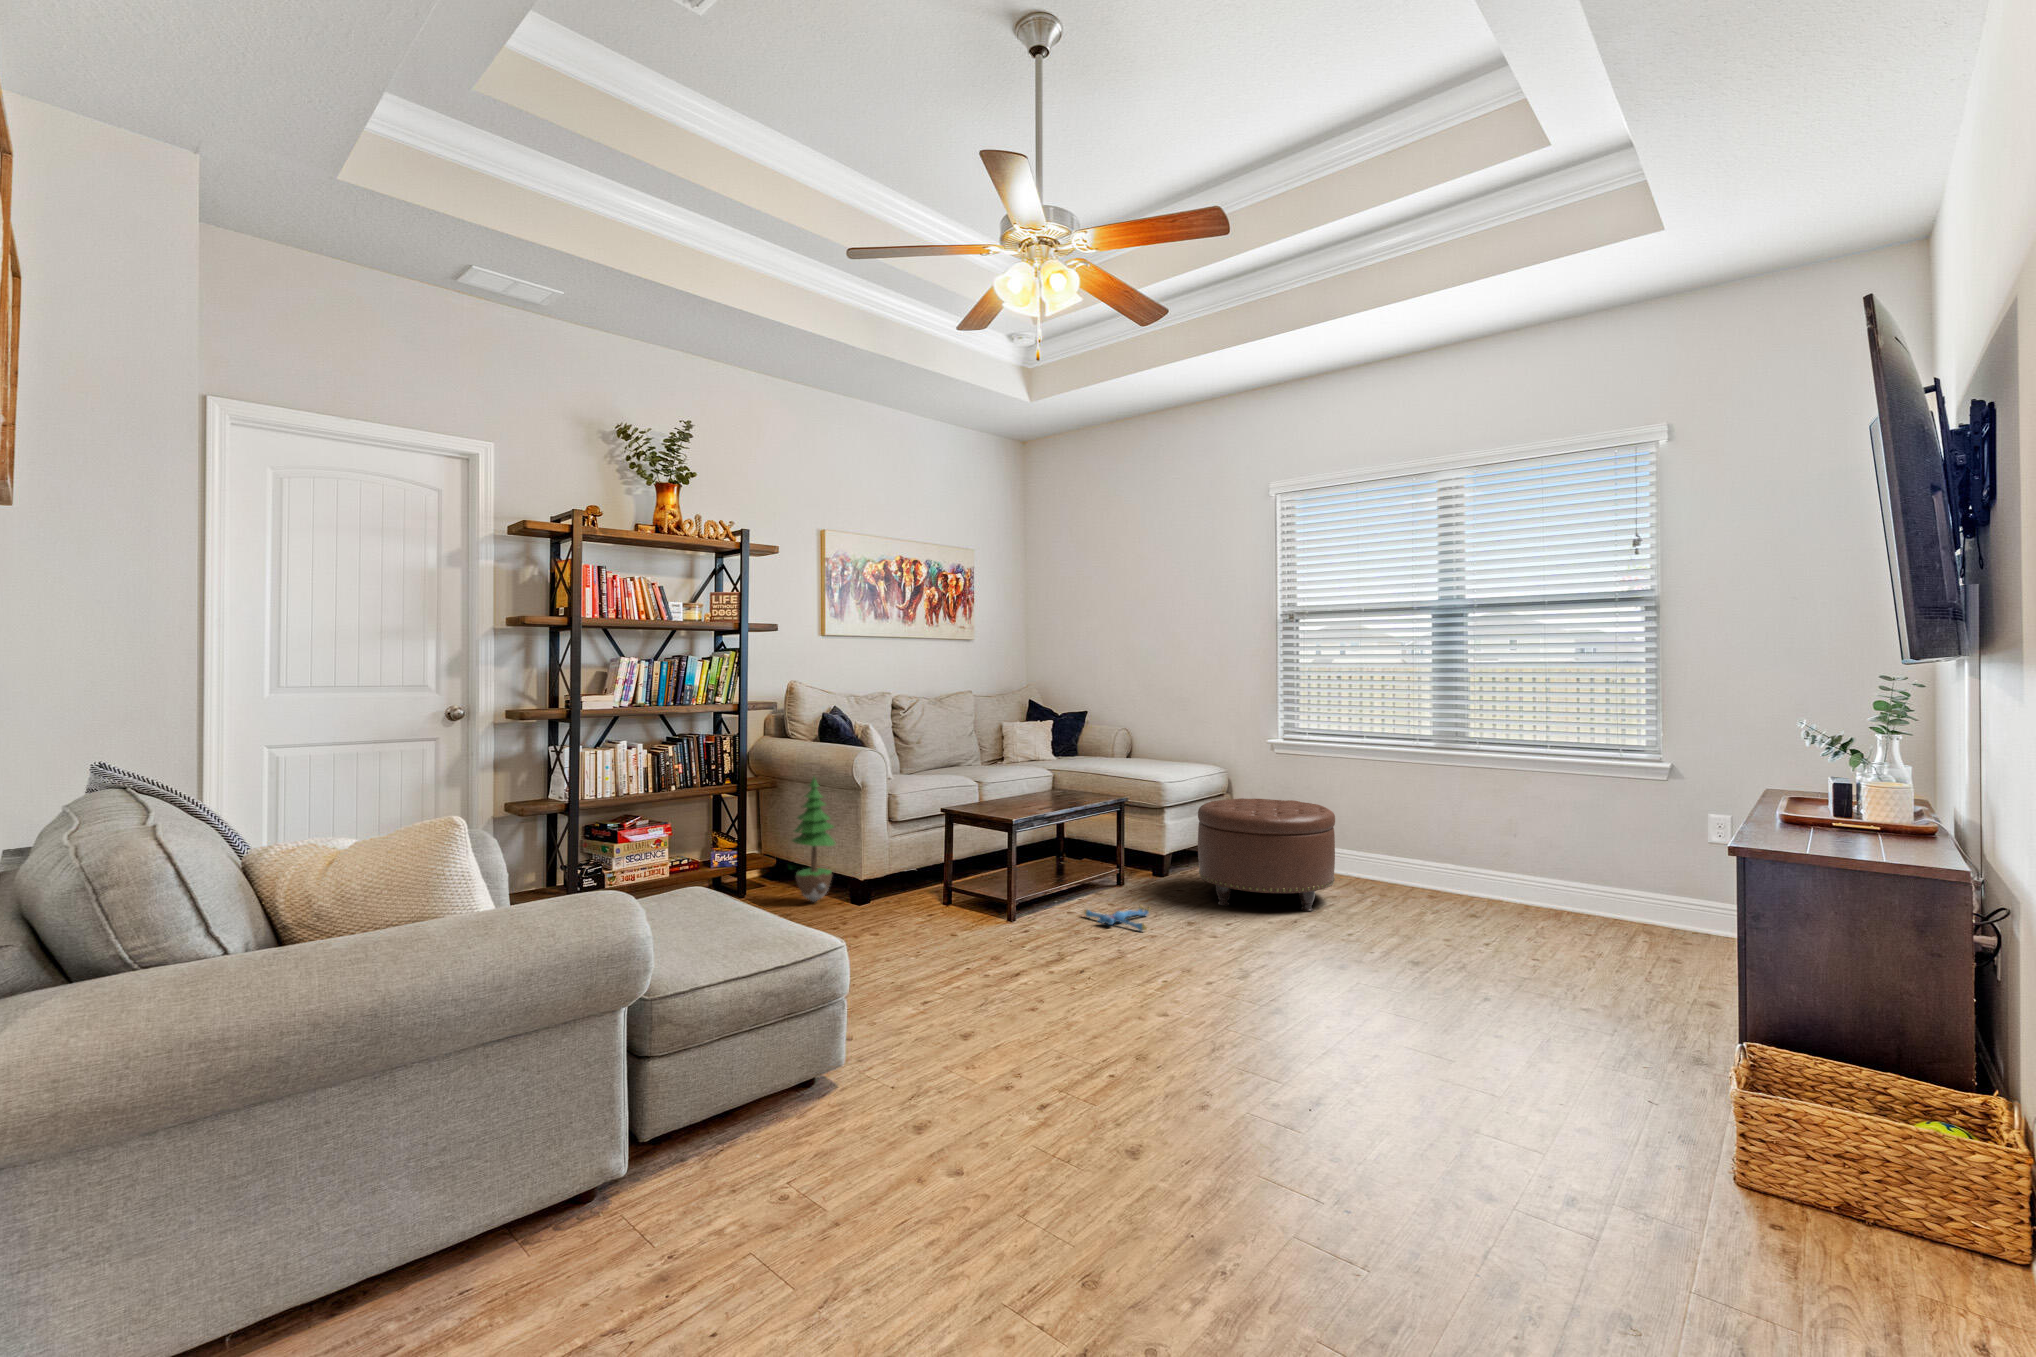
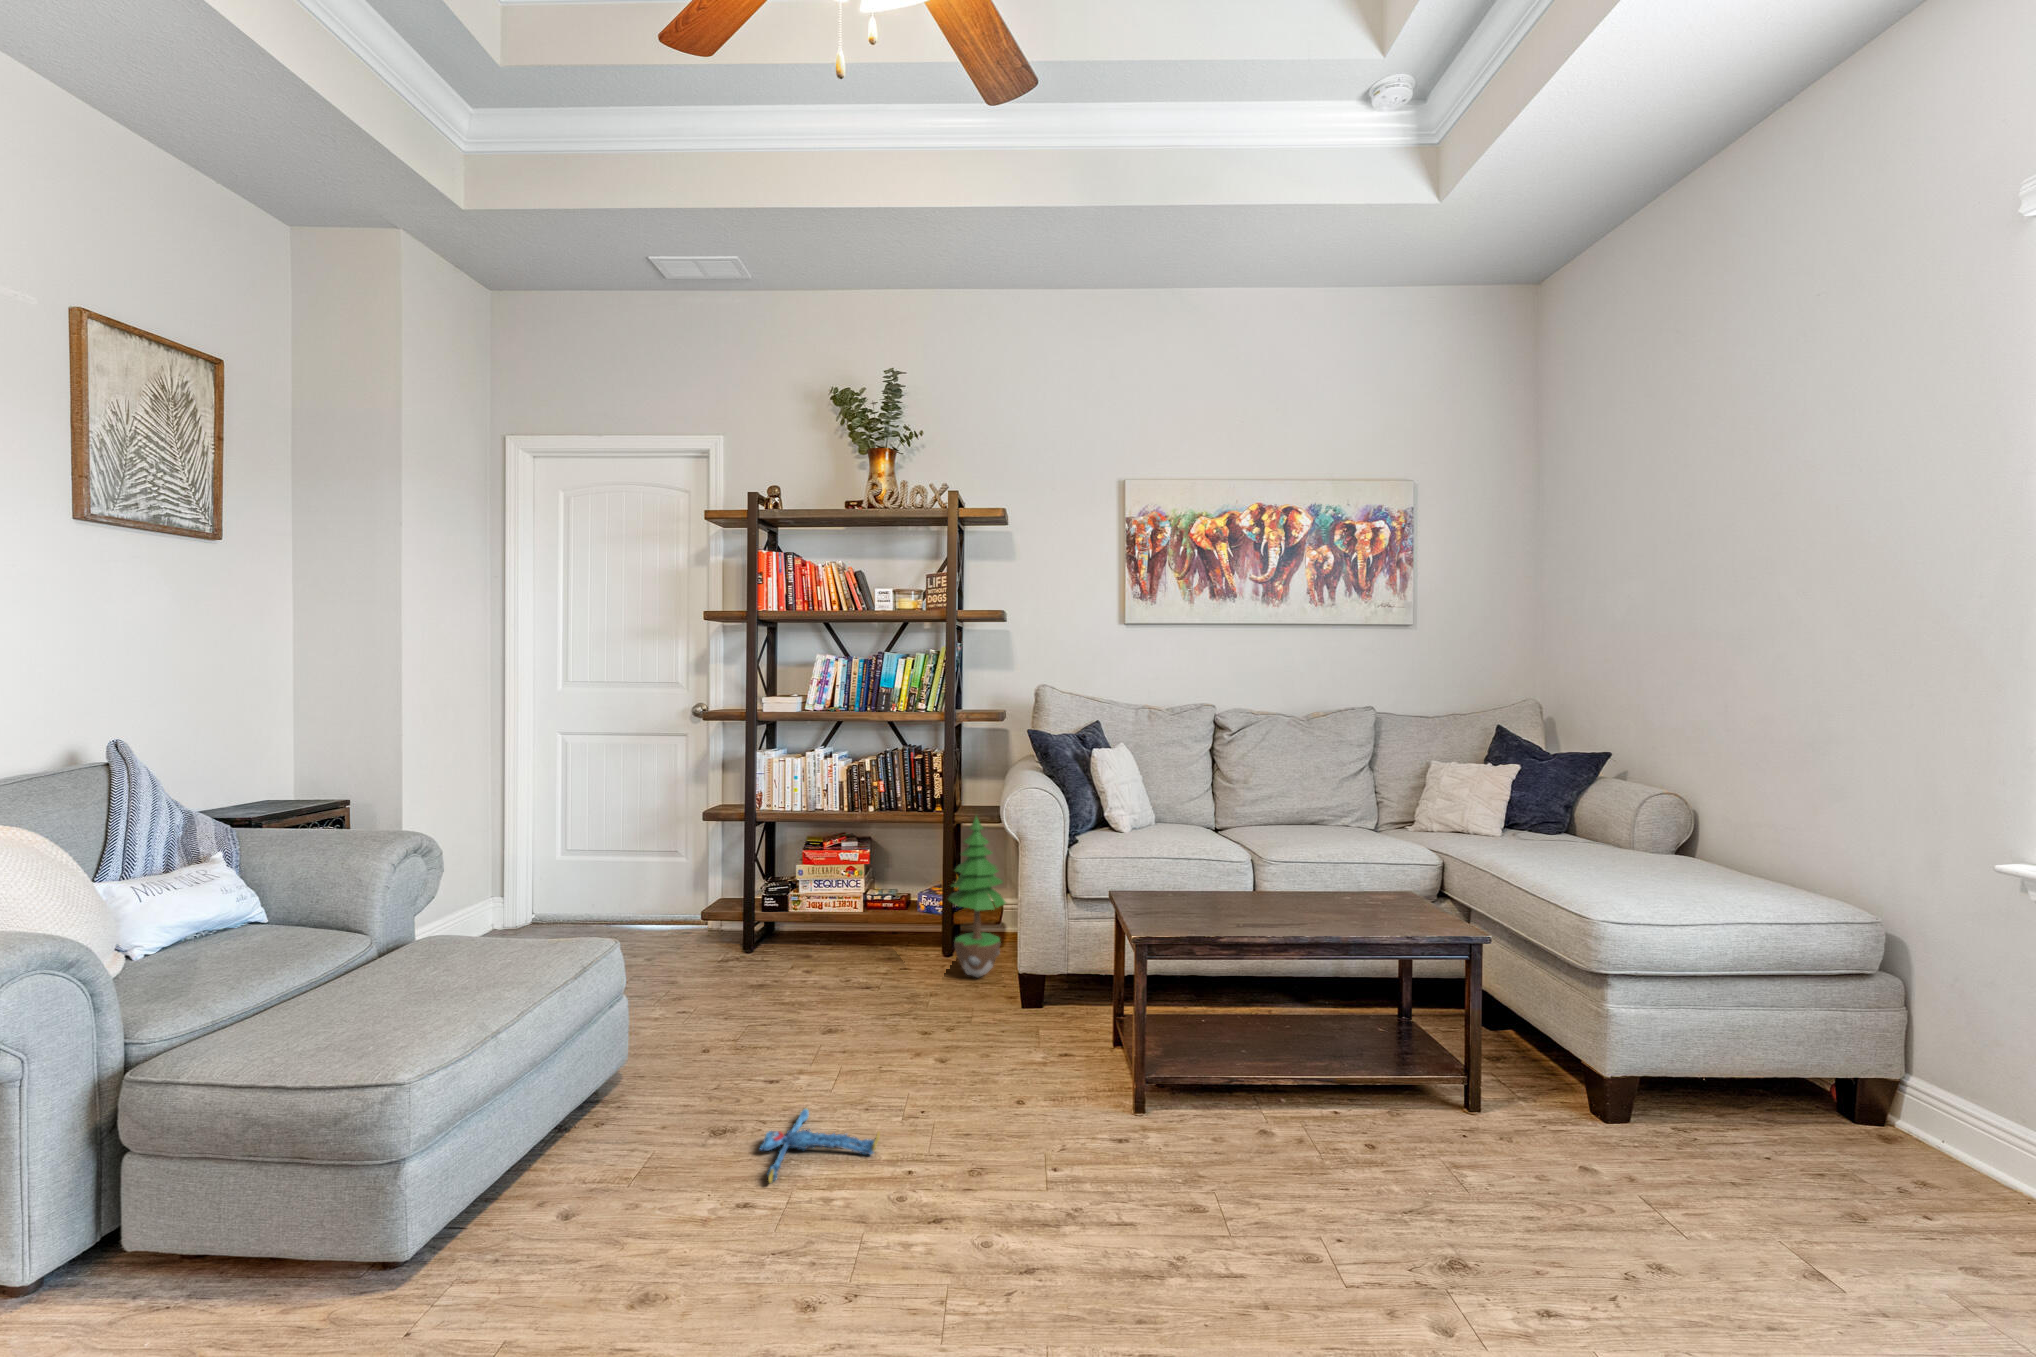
ottoman: present [1198,798,1335,911] -> none [1498,969,1851,1290]
plush toy: present [1084,905,1150,931] -> present [761,1108,880,1183]

